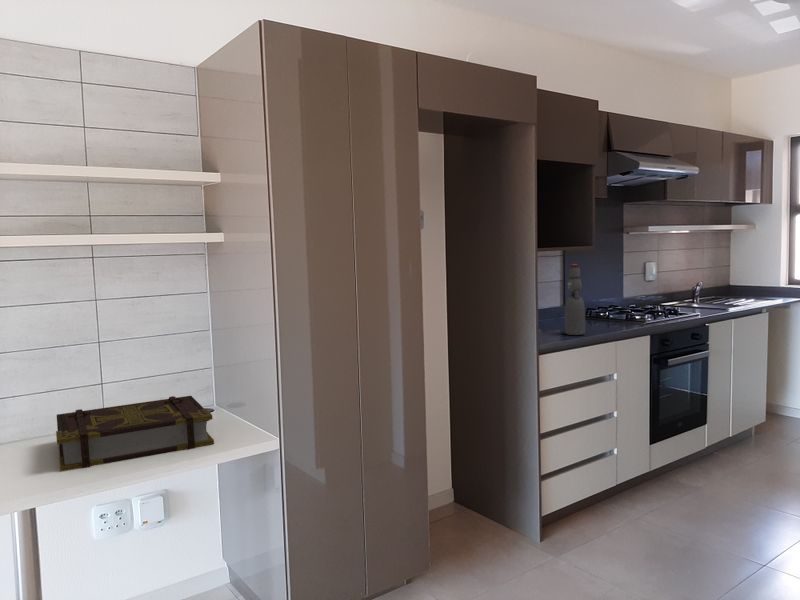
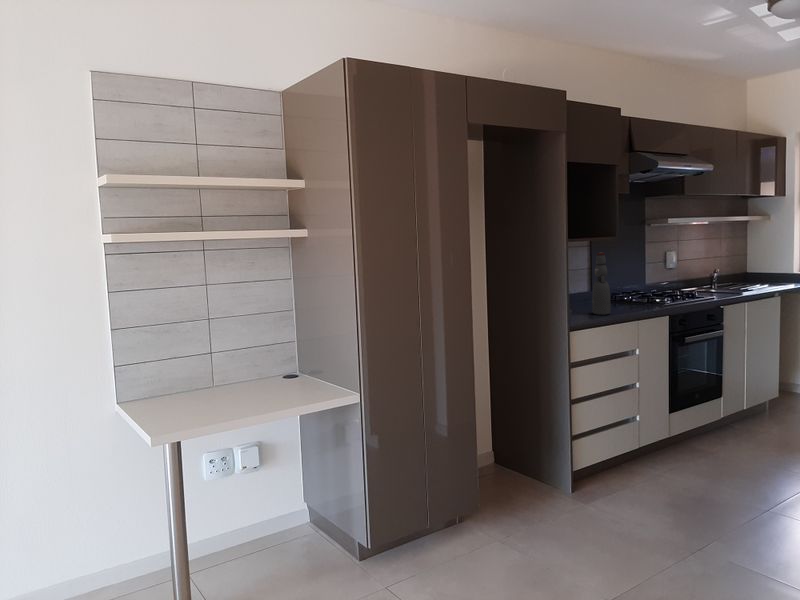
book: present [56,396,214,471] -> none [181,363,308,416]

